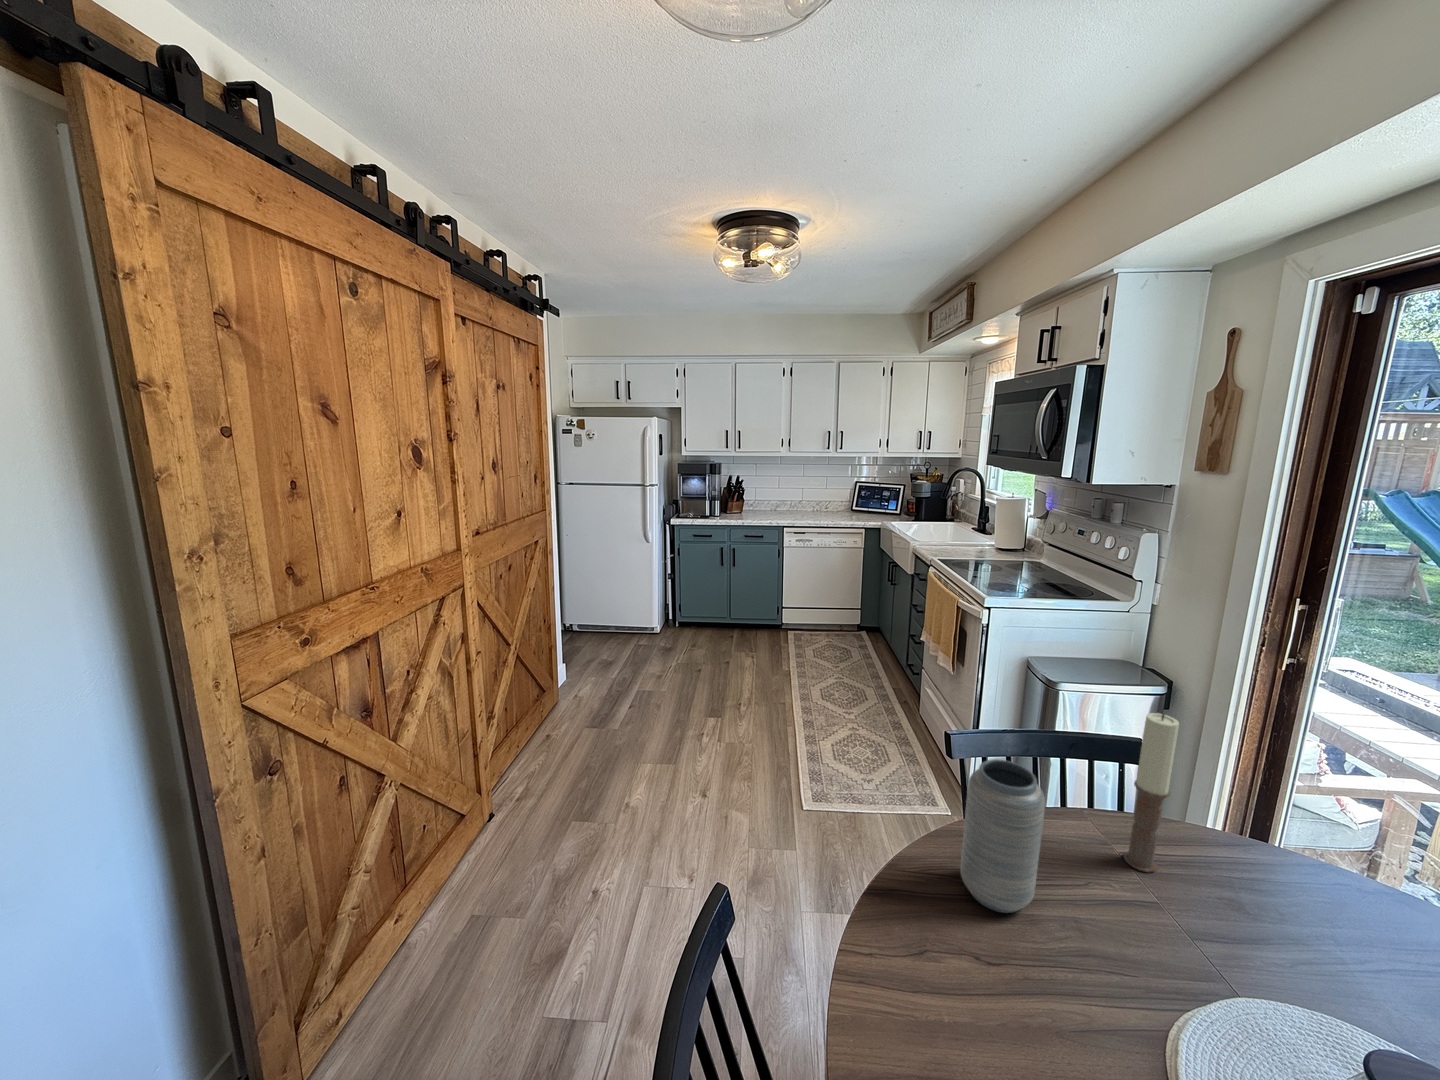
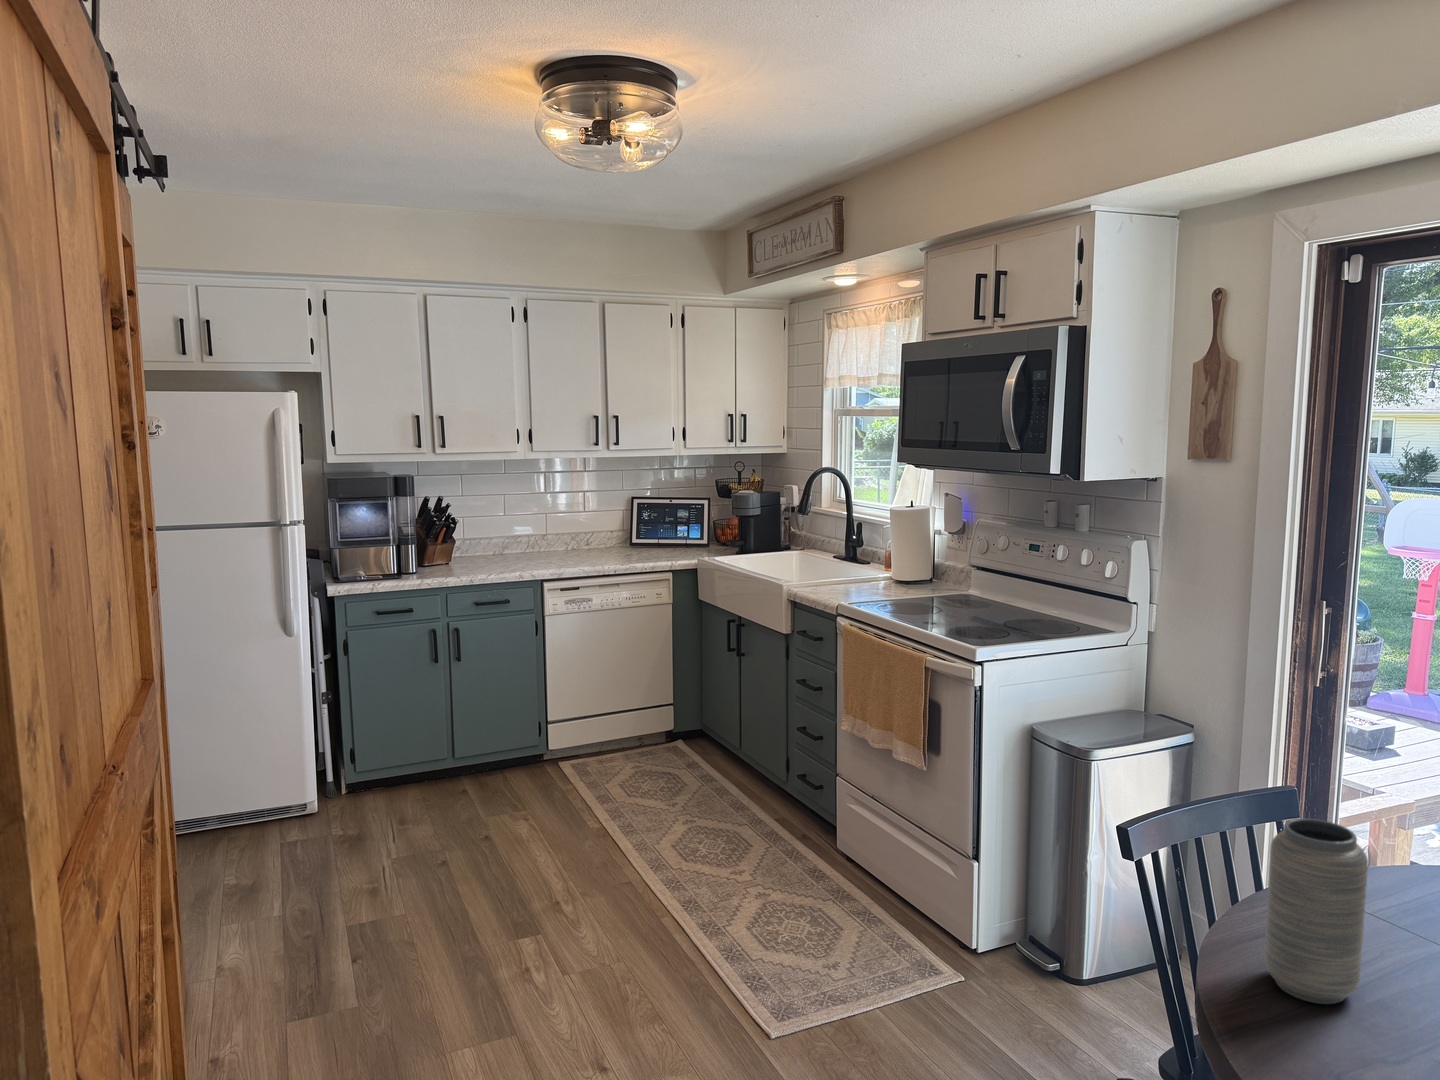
candle: present [1124,713,1179,872] -> none [1361,732,1410,921]

